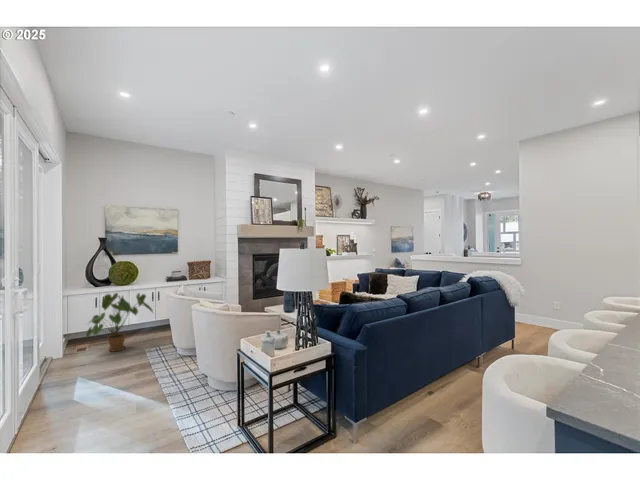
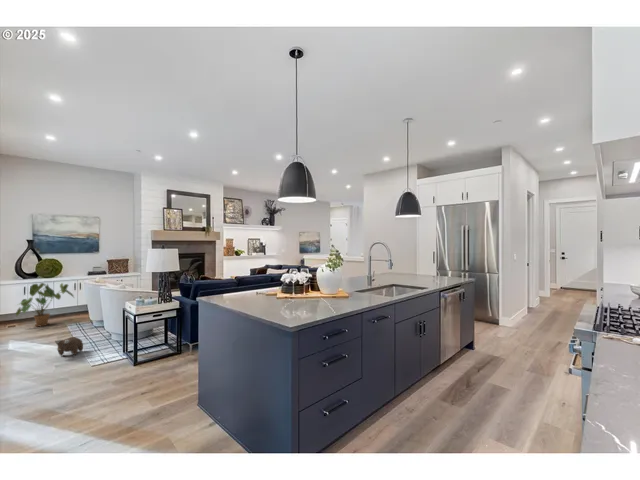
plush toy: none [139,393,178,426] -> present [55,337,83,355]

